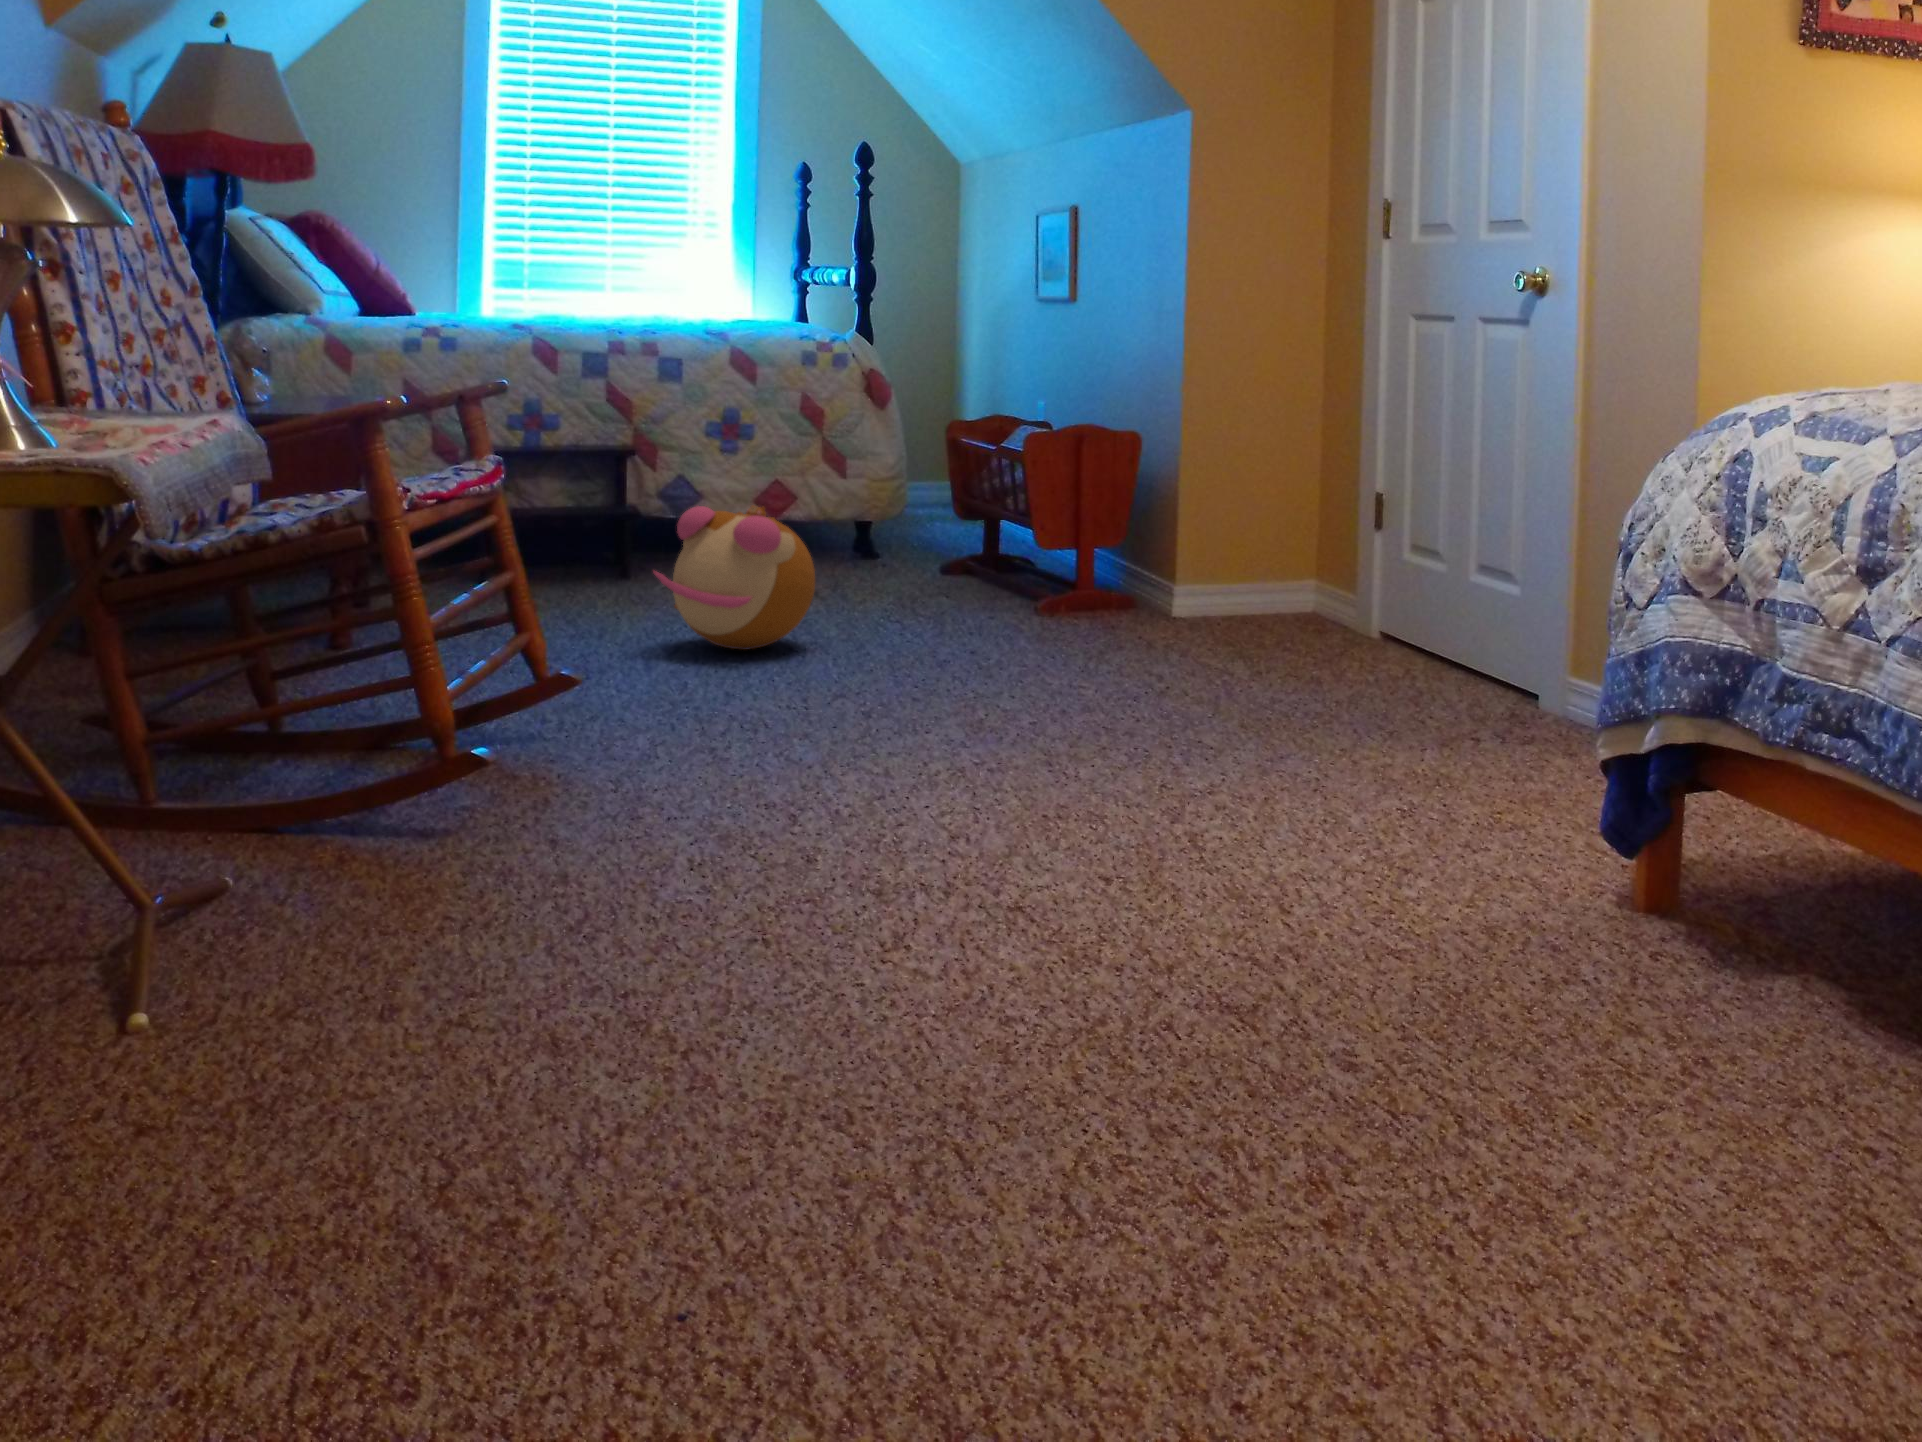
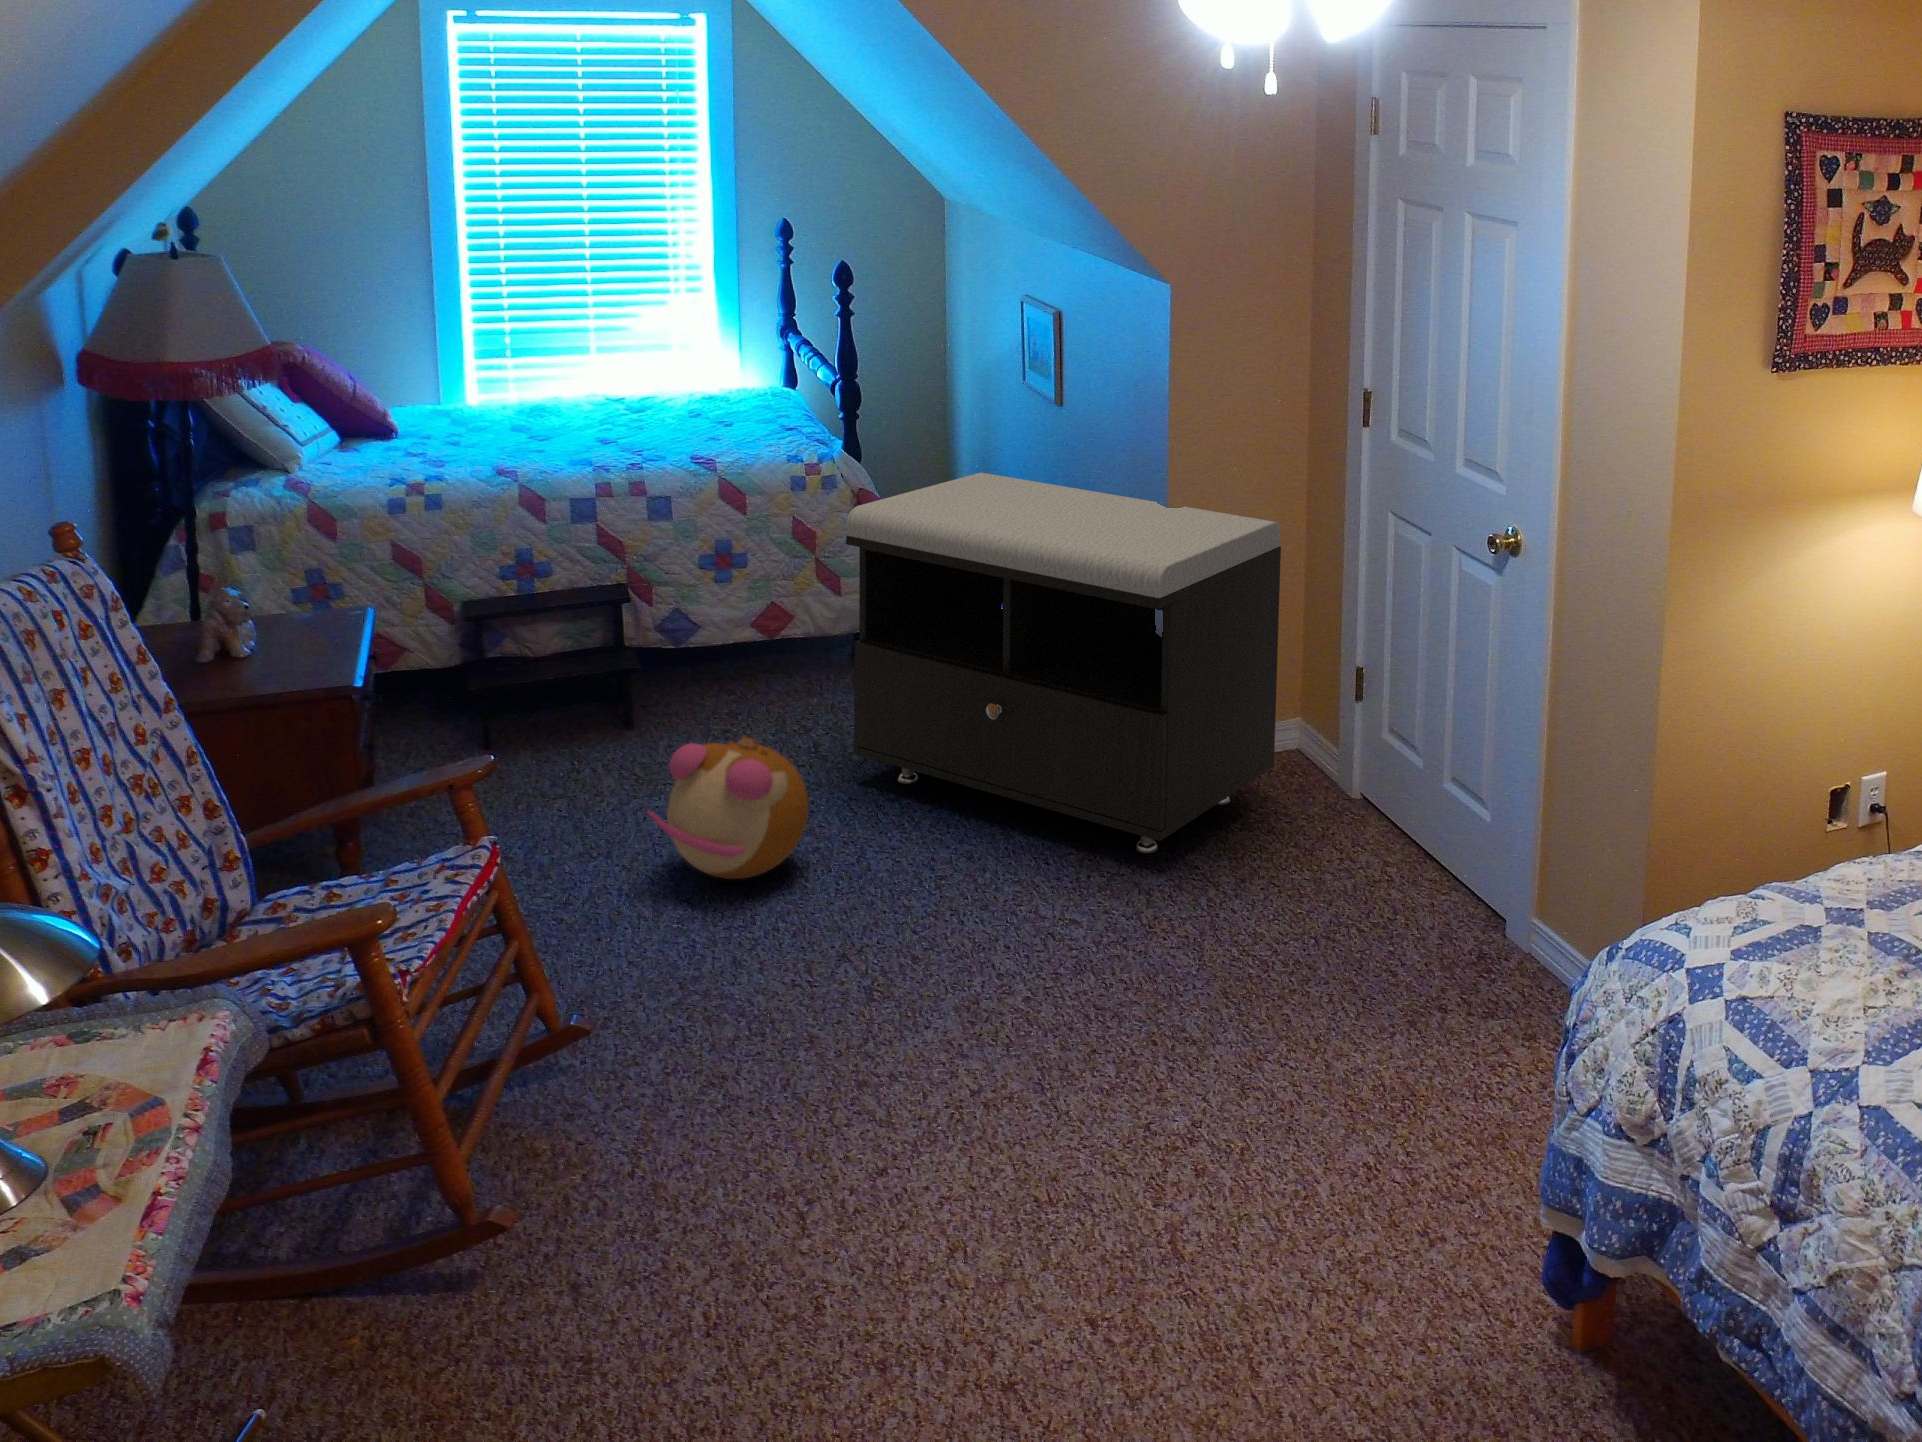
storage bench: none [858,320,1295,647] -> present [846,473,1281,853]

